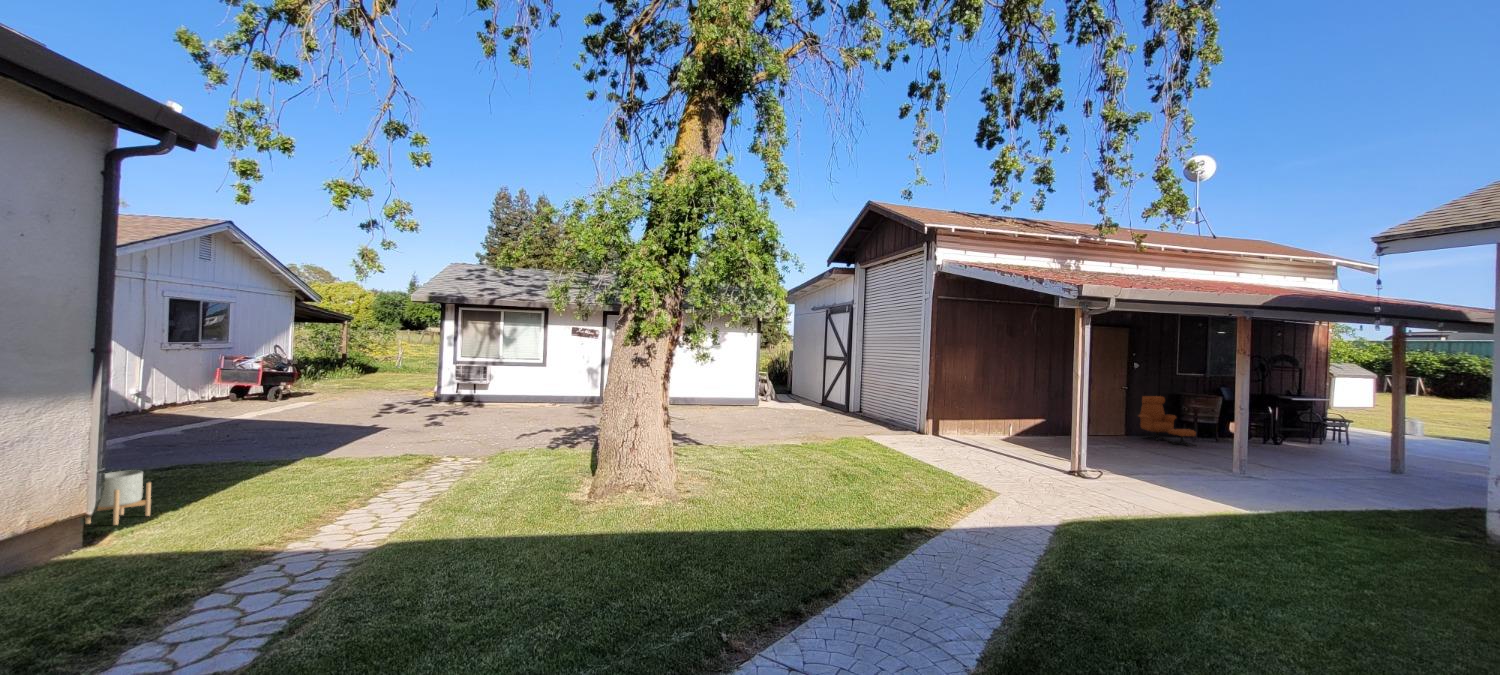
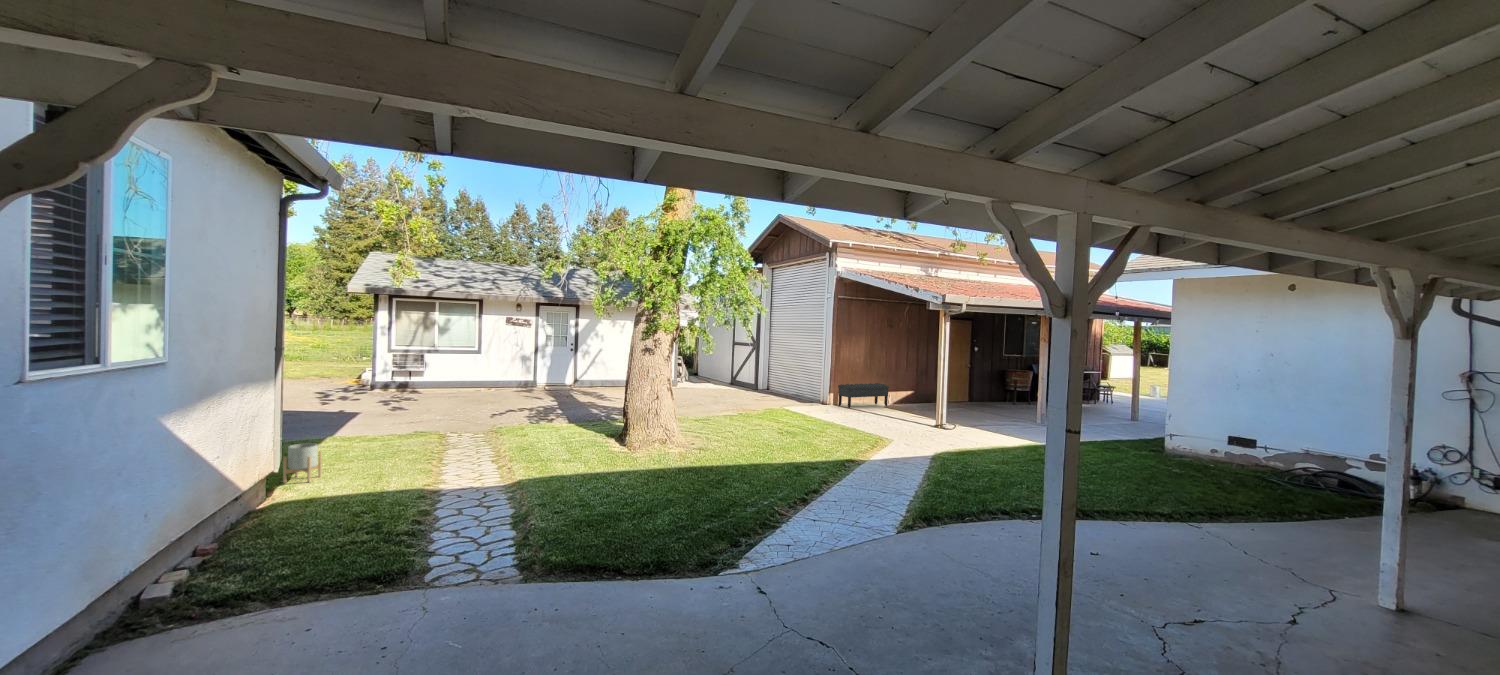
lounge chair: present [1139,396,1196,446] -> none [977,372,1015,408]
bench: none [937,408,1007,440] -> present [838,383,889,408]

